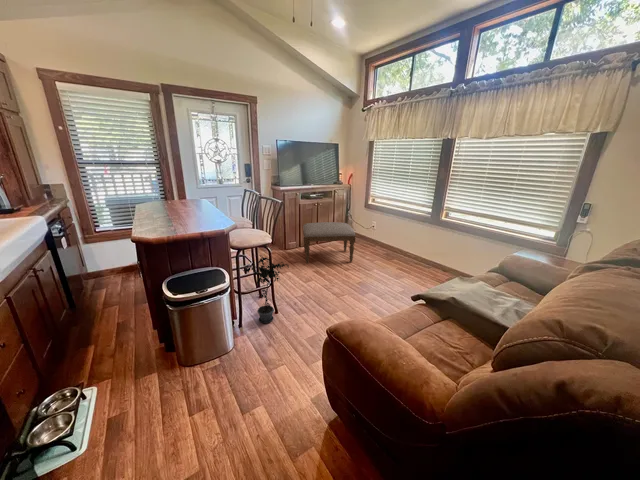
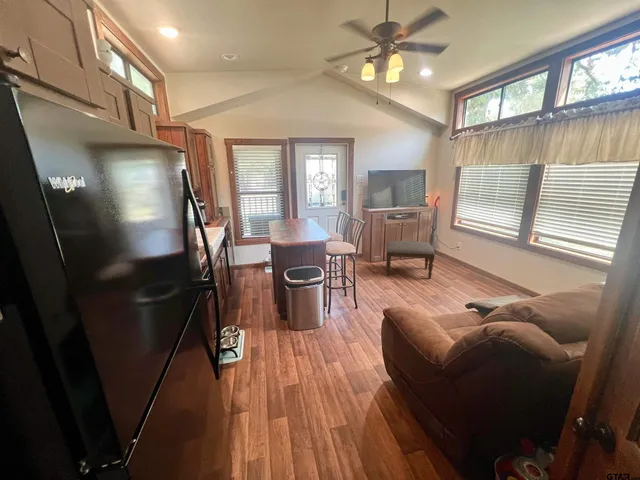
potted plant: present [243,255,289,323] -> none [332,261,368,314]

